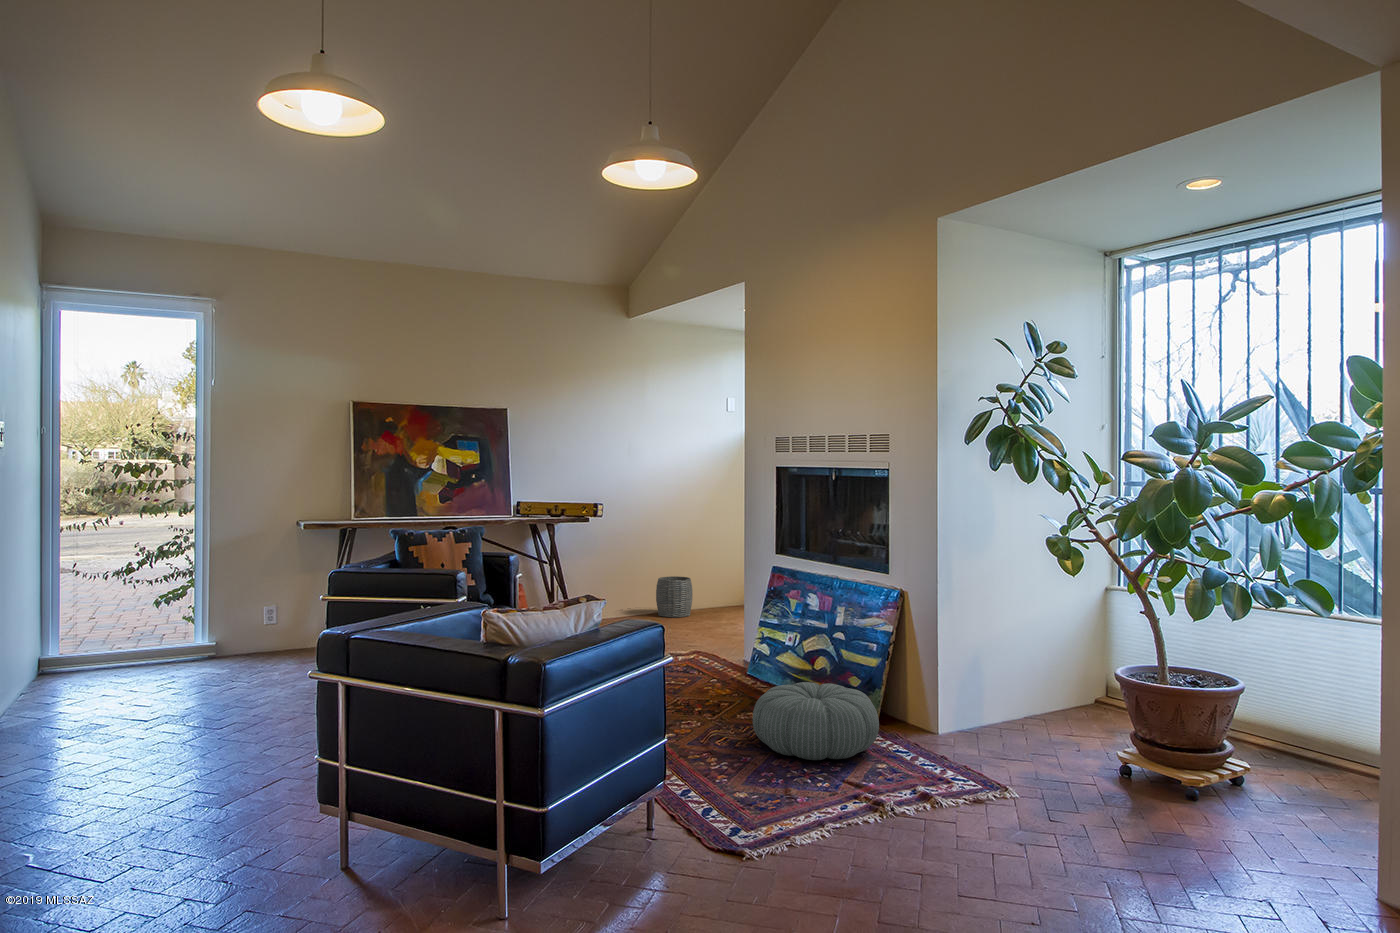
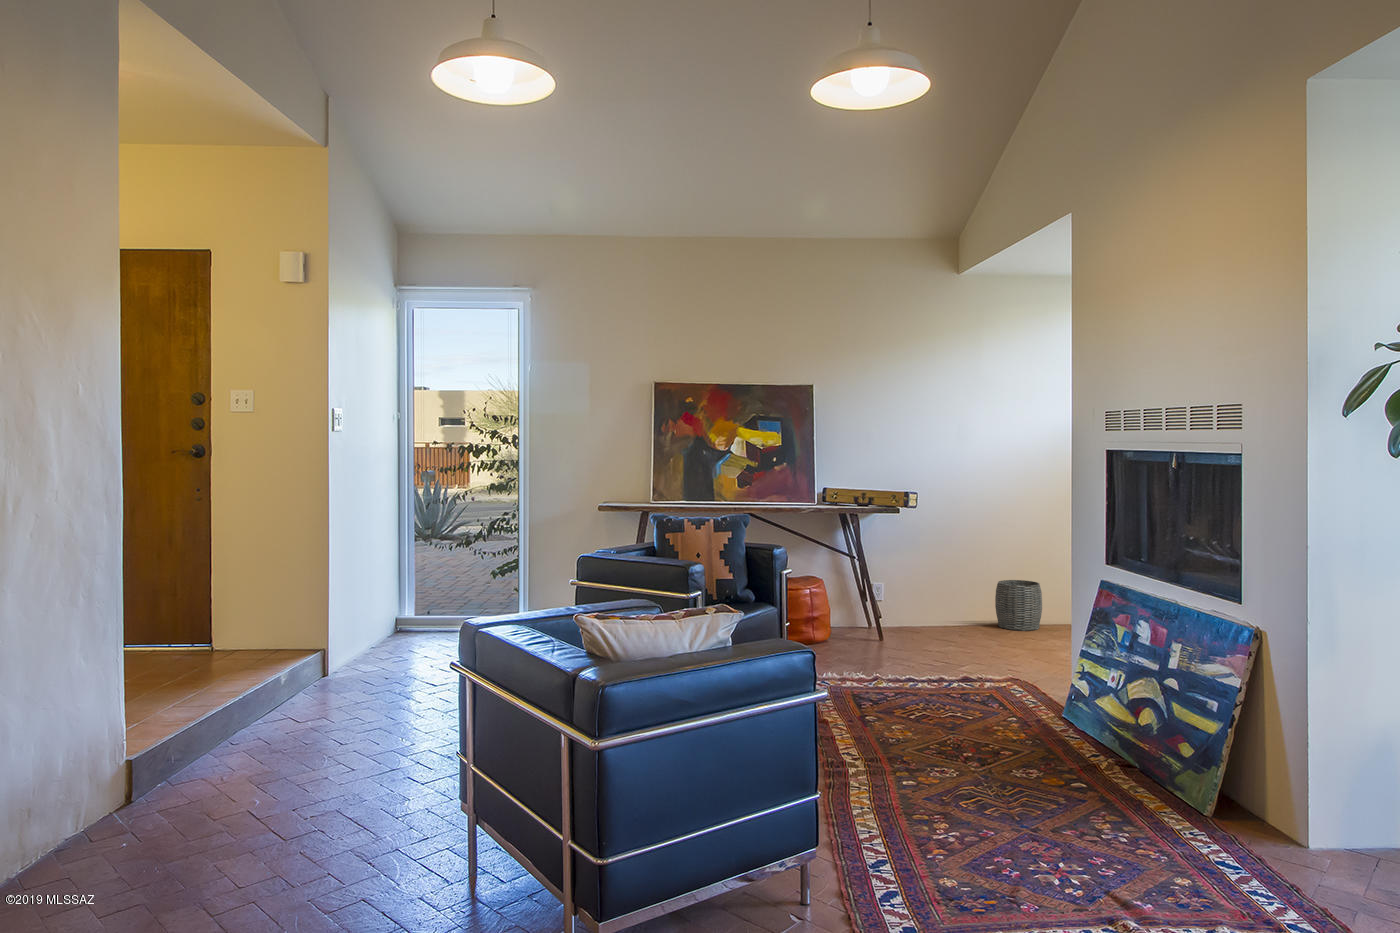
pouf: present [753,682,879,760] -> none [1008,742,1193,859]

